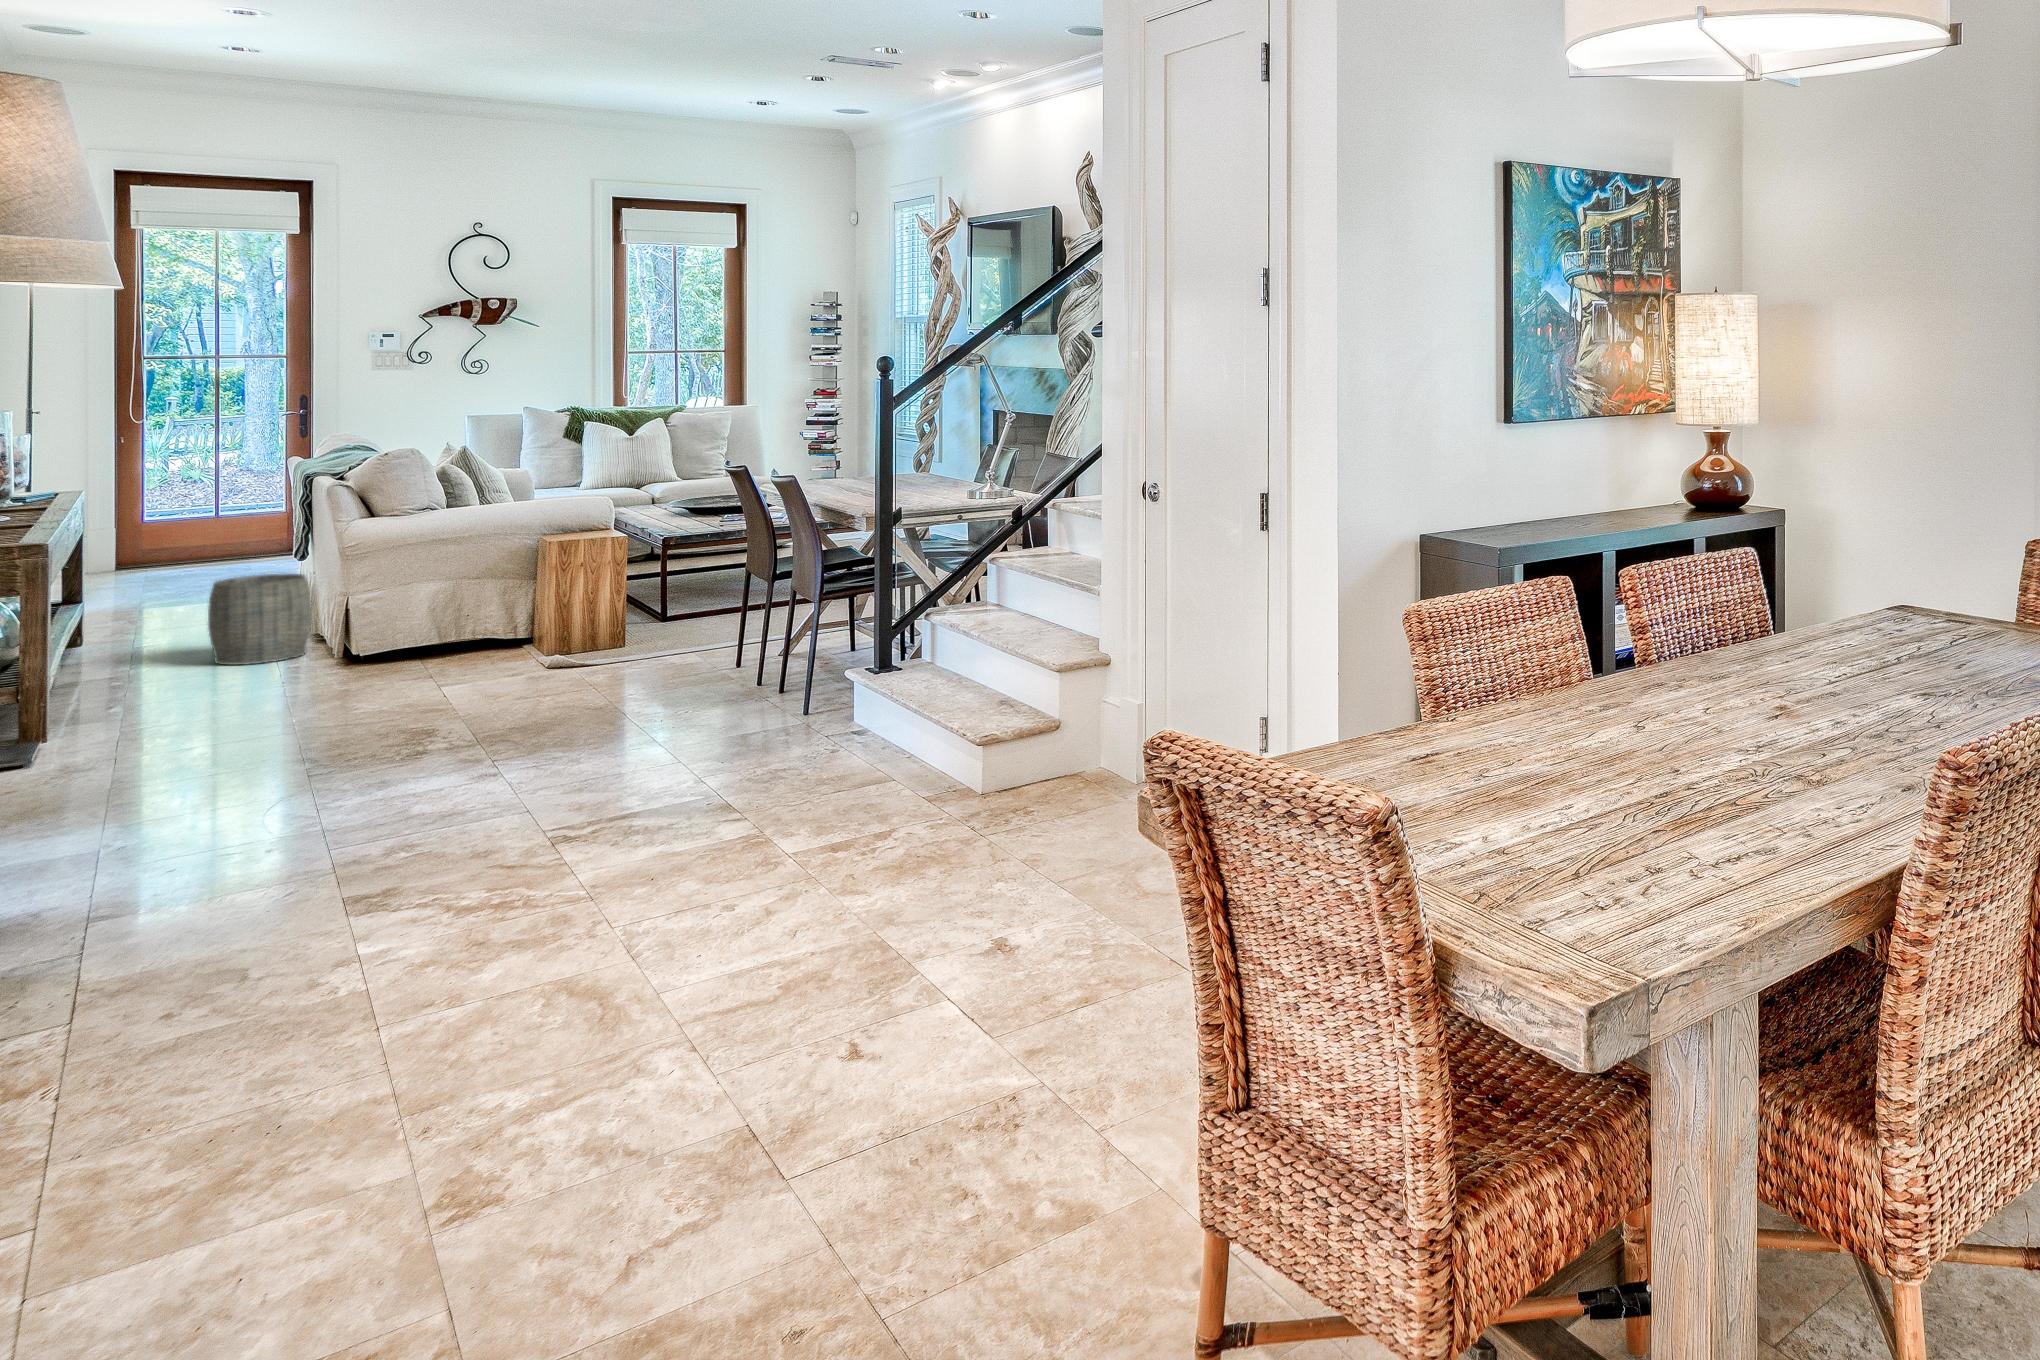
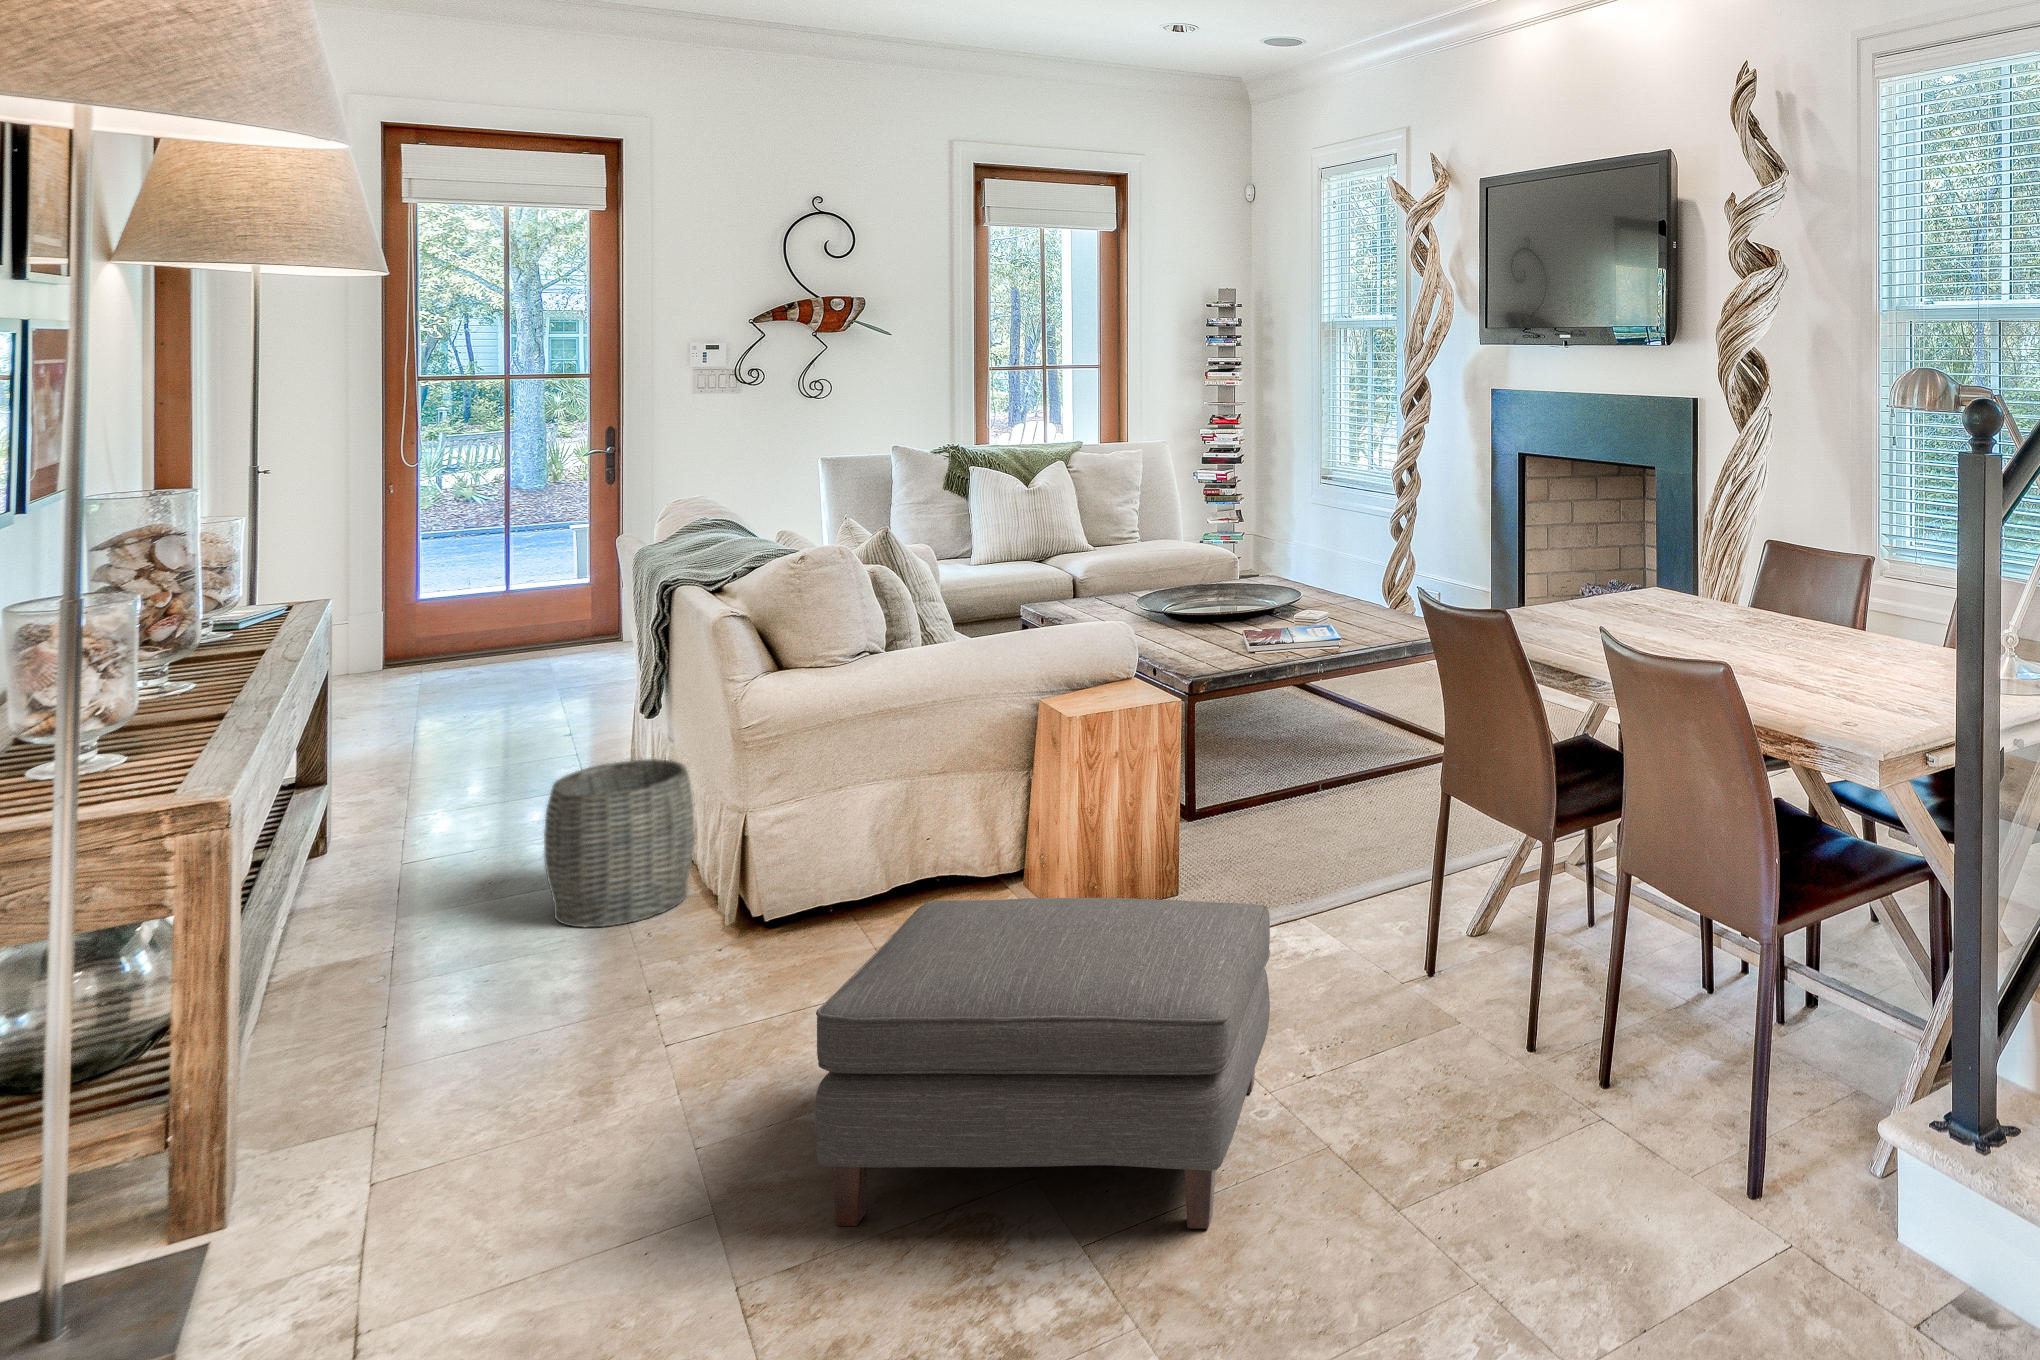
ottoman: none [317,598,604,738] -> present [815,898,1270,1229]

